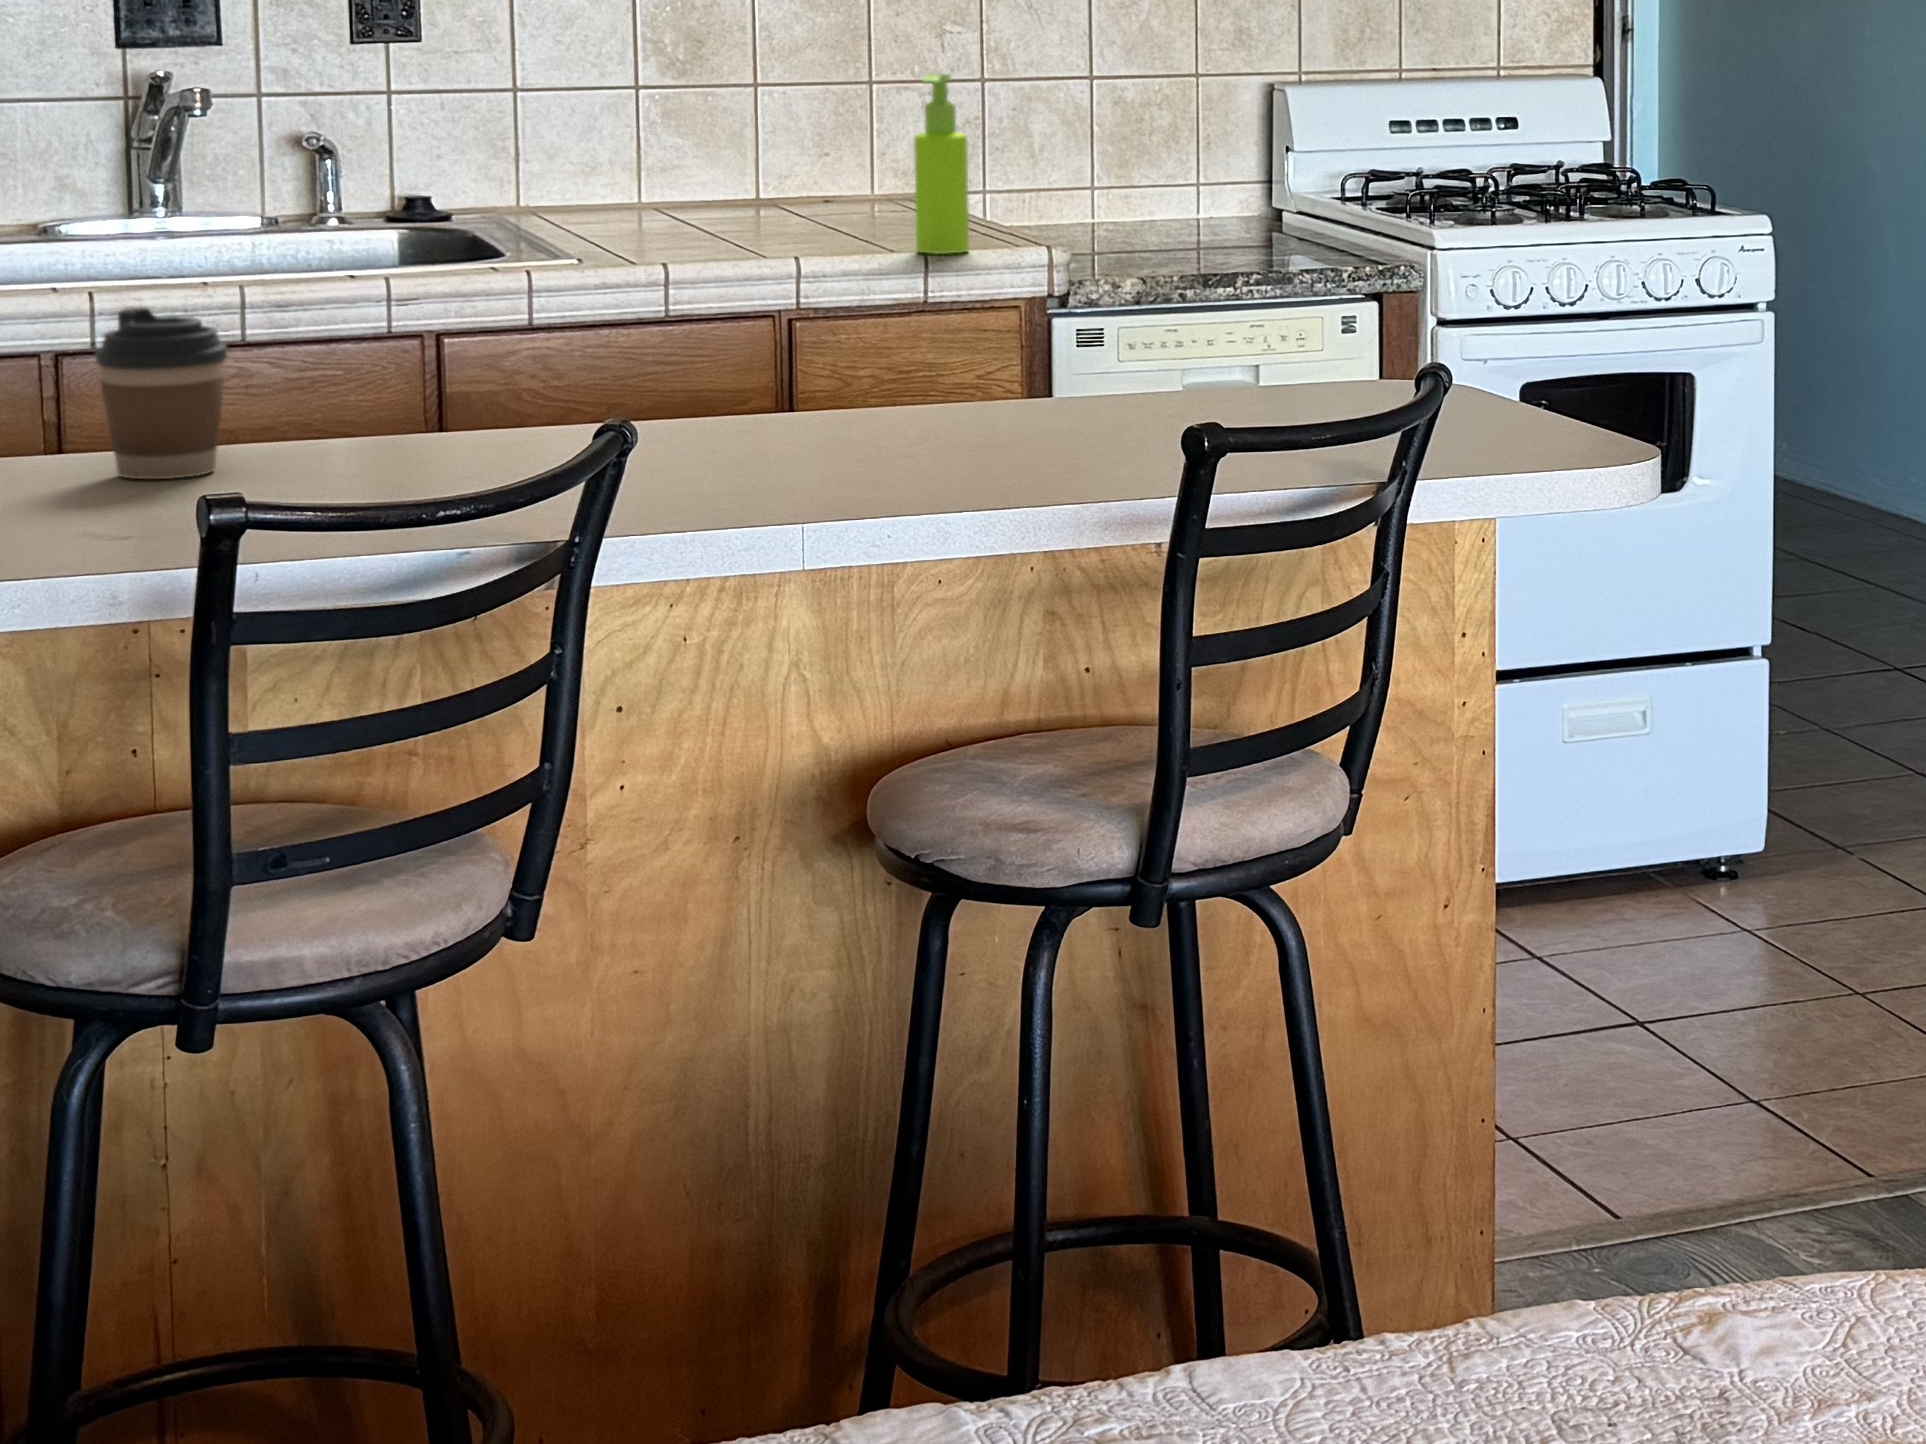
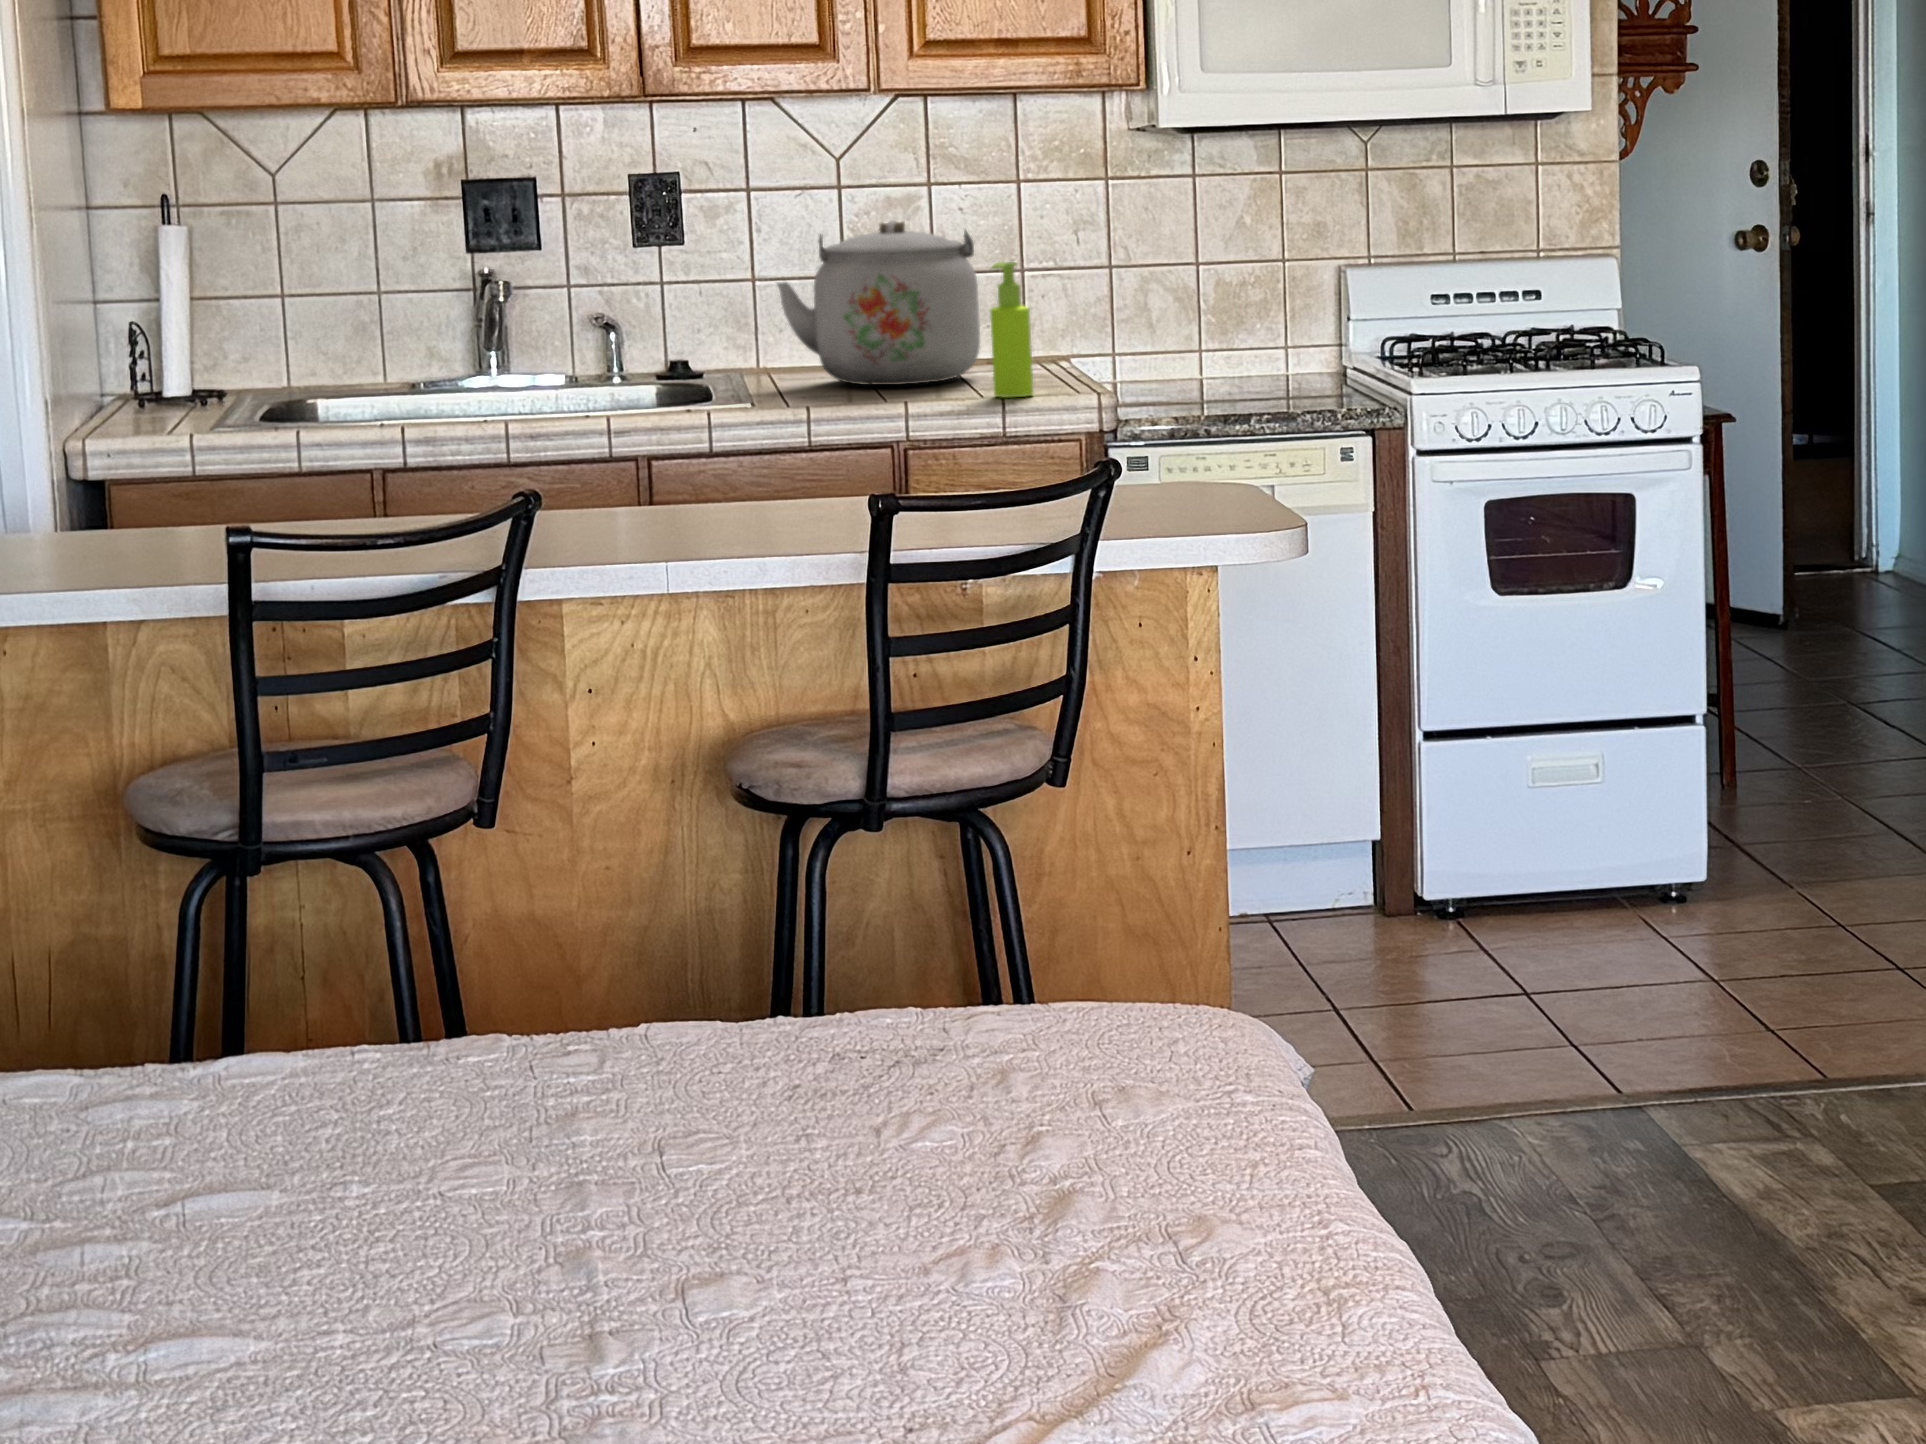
kettle: none [589,16,864,234] -> present [777,220,980,385]
coffee cup: present [95,307,227,479] -> none [262,424,345,535]

